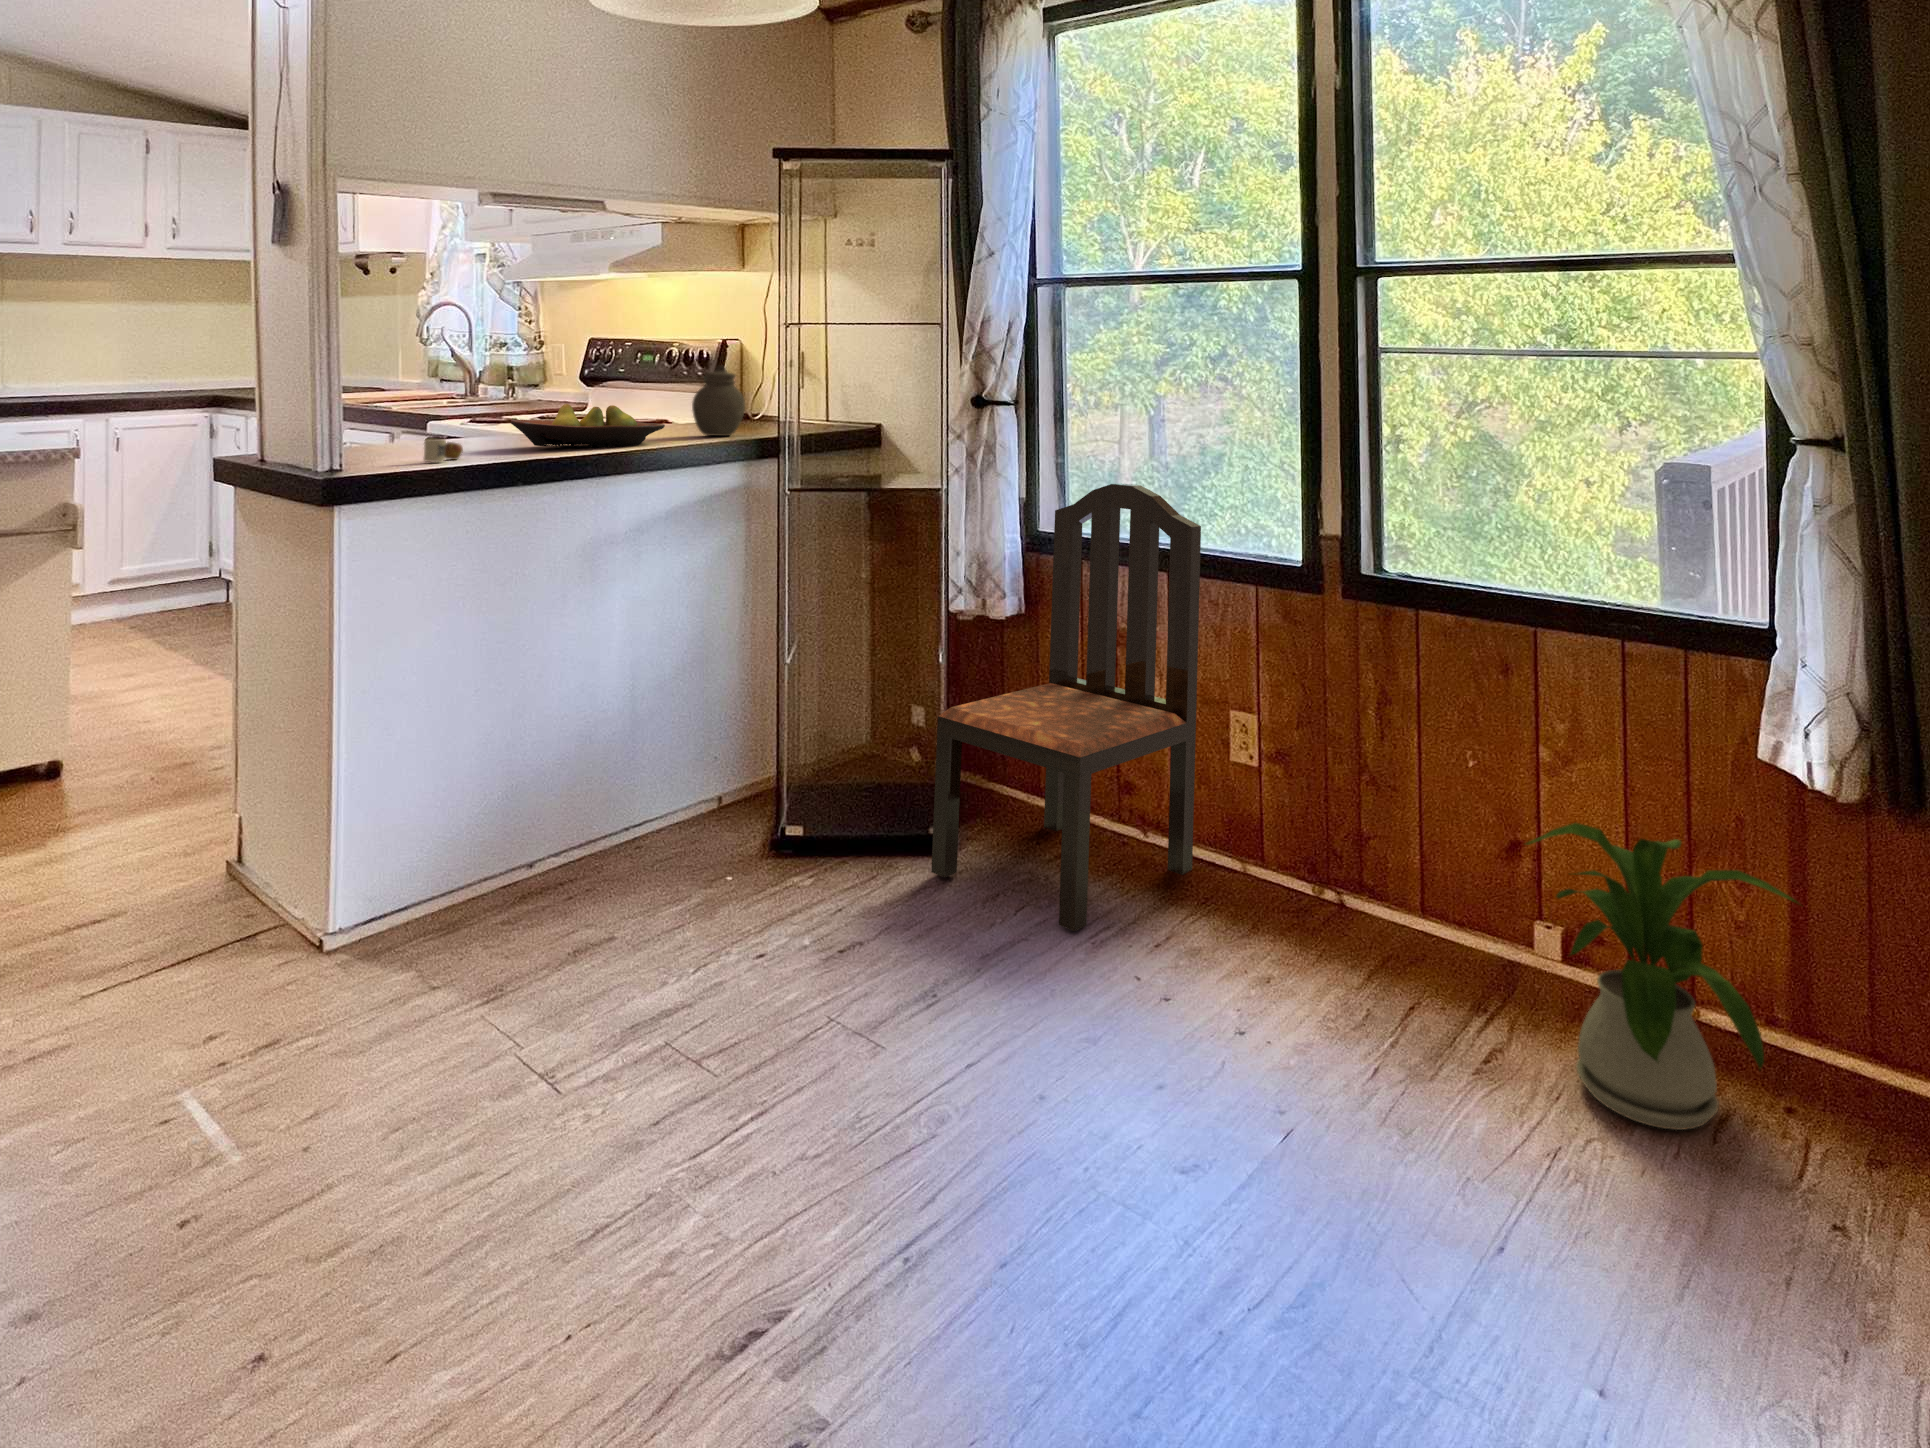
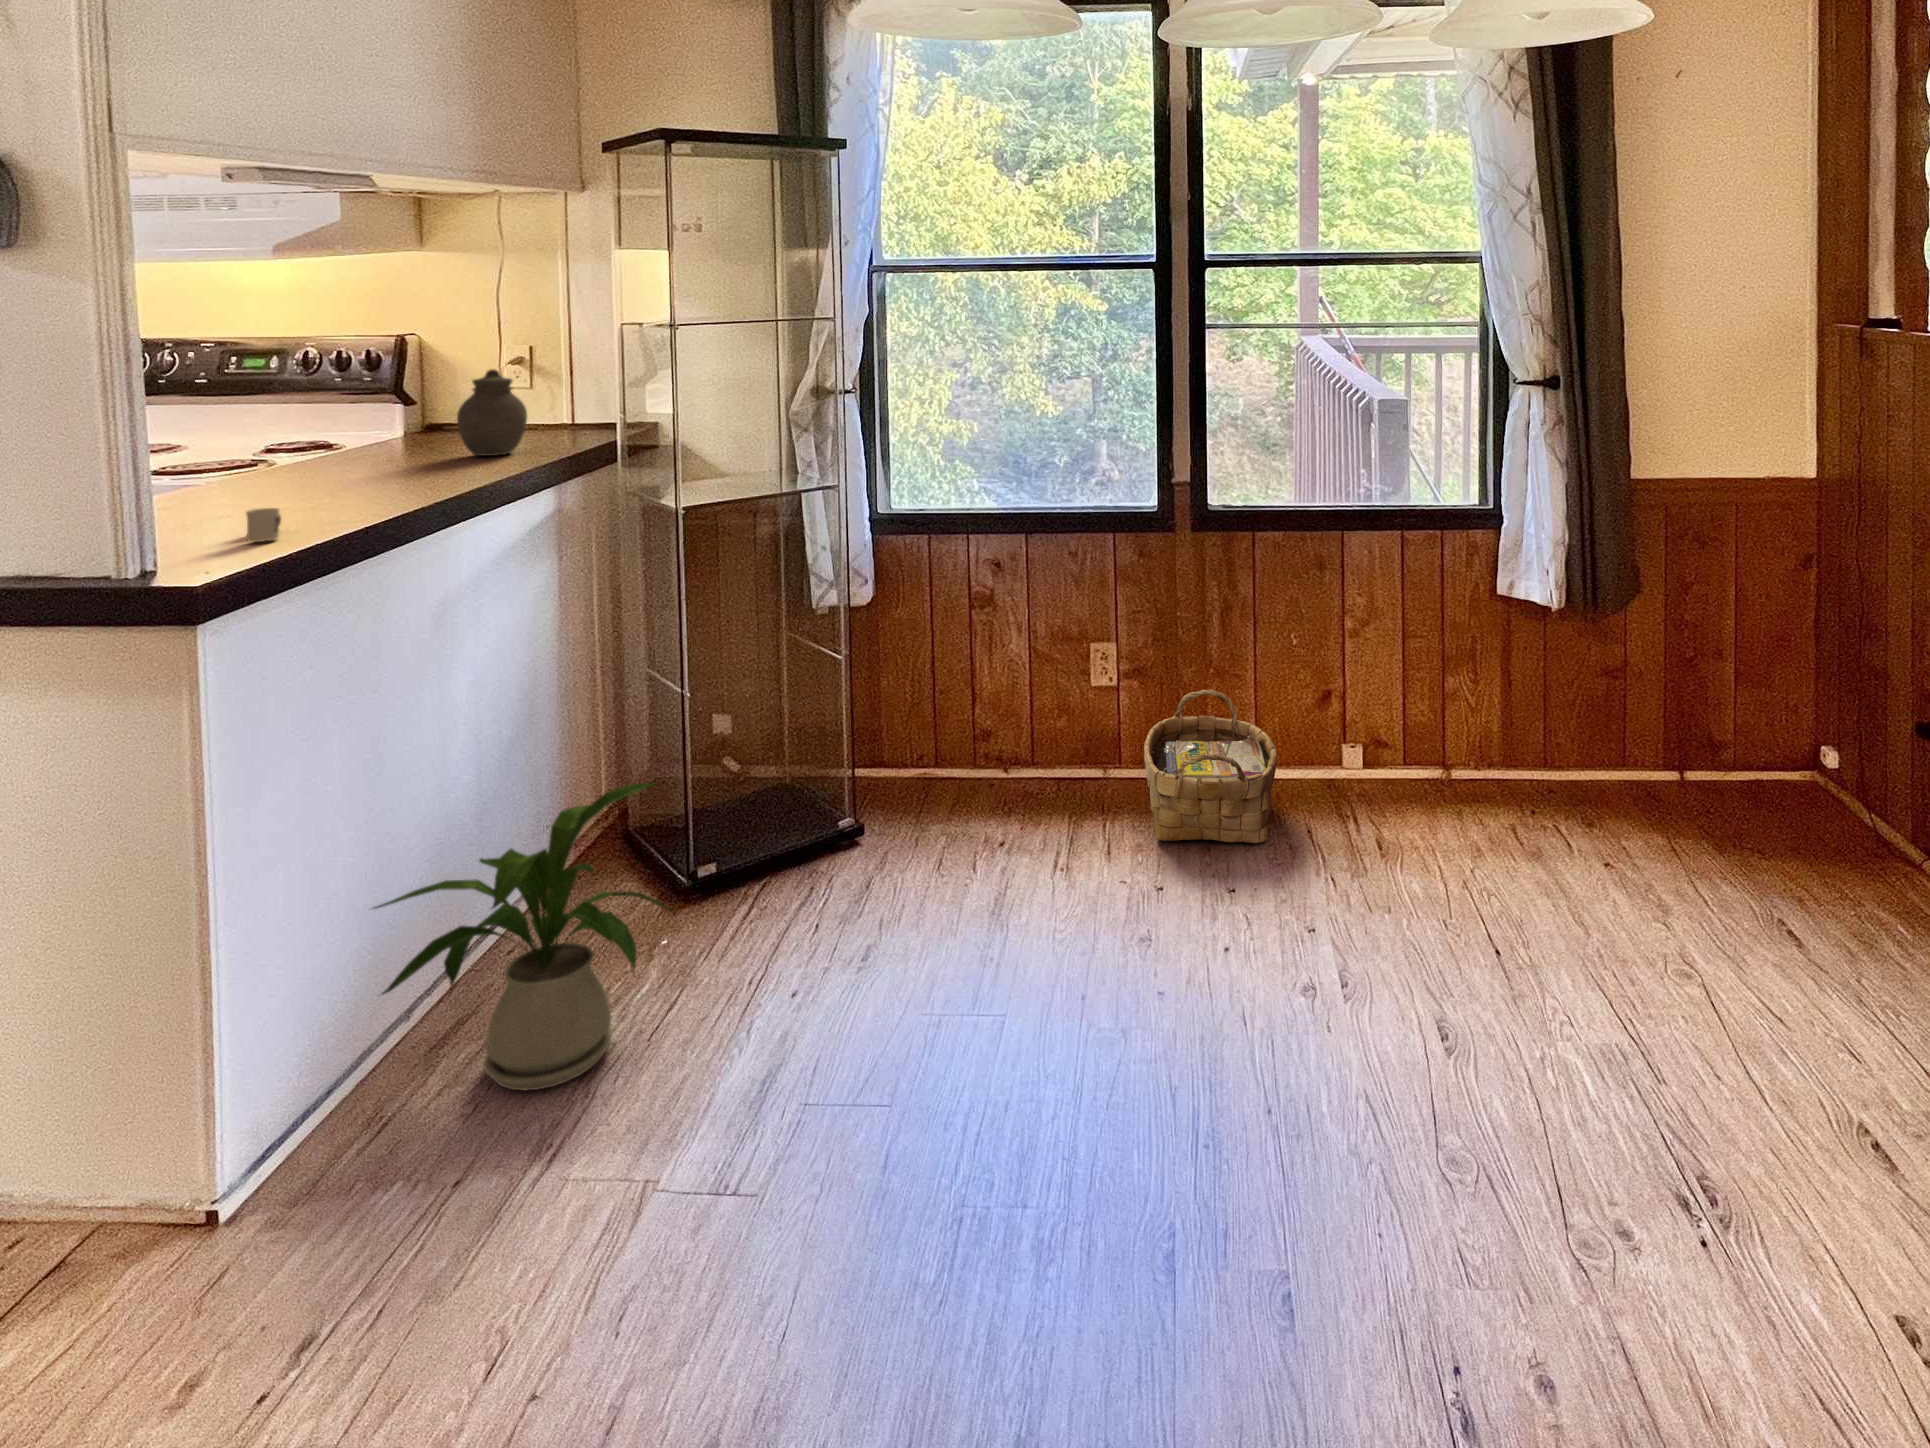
fruit bowl: present [511,404,665,447] -> none [274,433,473,498]
dining chair: present [931,483,1201,931] -> none [863,457,1063,867]
woven basket: none [1212,794,1399,996] -> present [1144,690,1277,843]
house plant: present [1526,823,1801,1130] -> present [374,782,673,1090]

